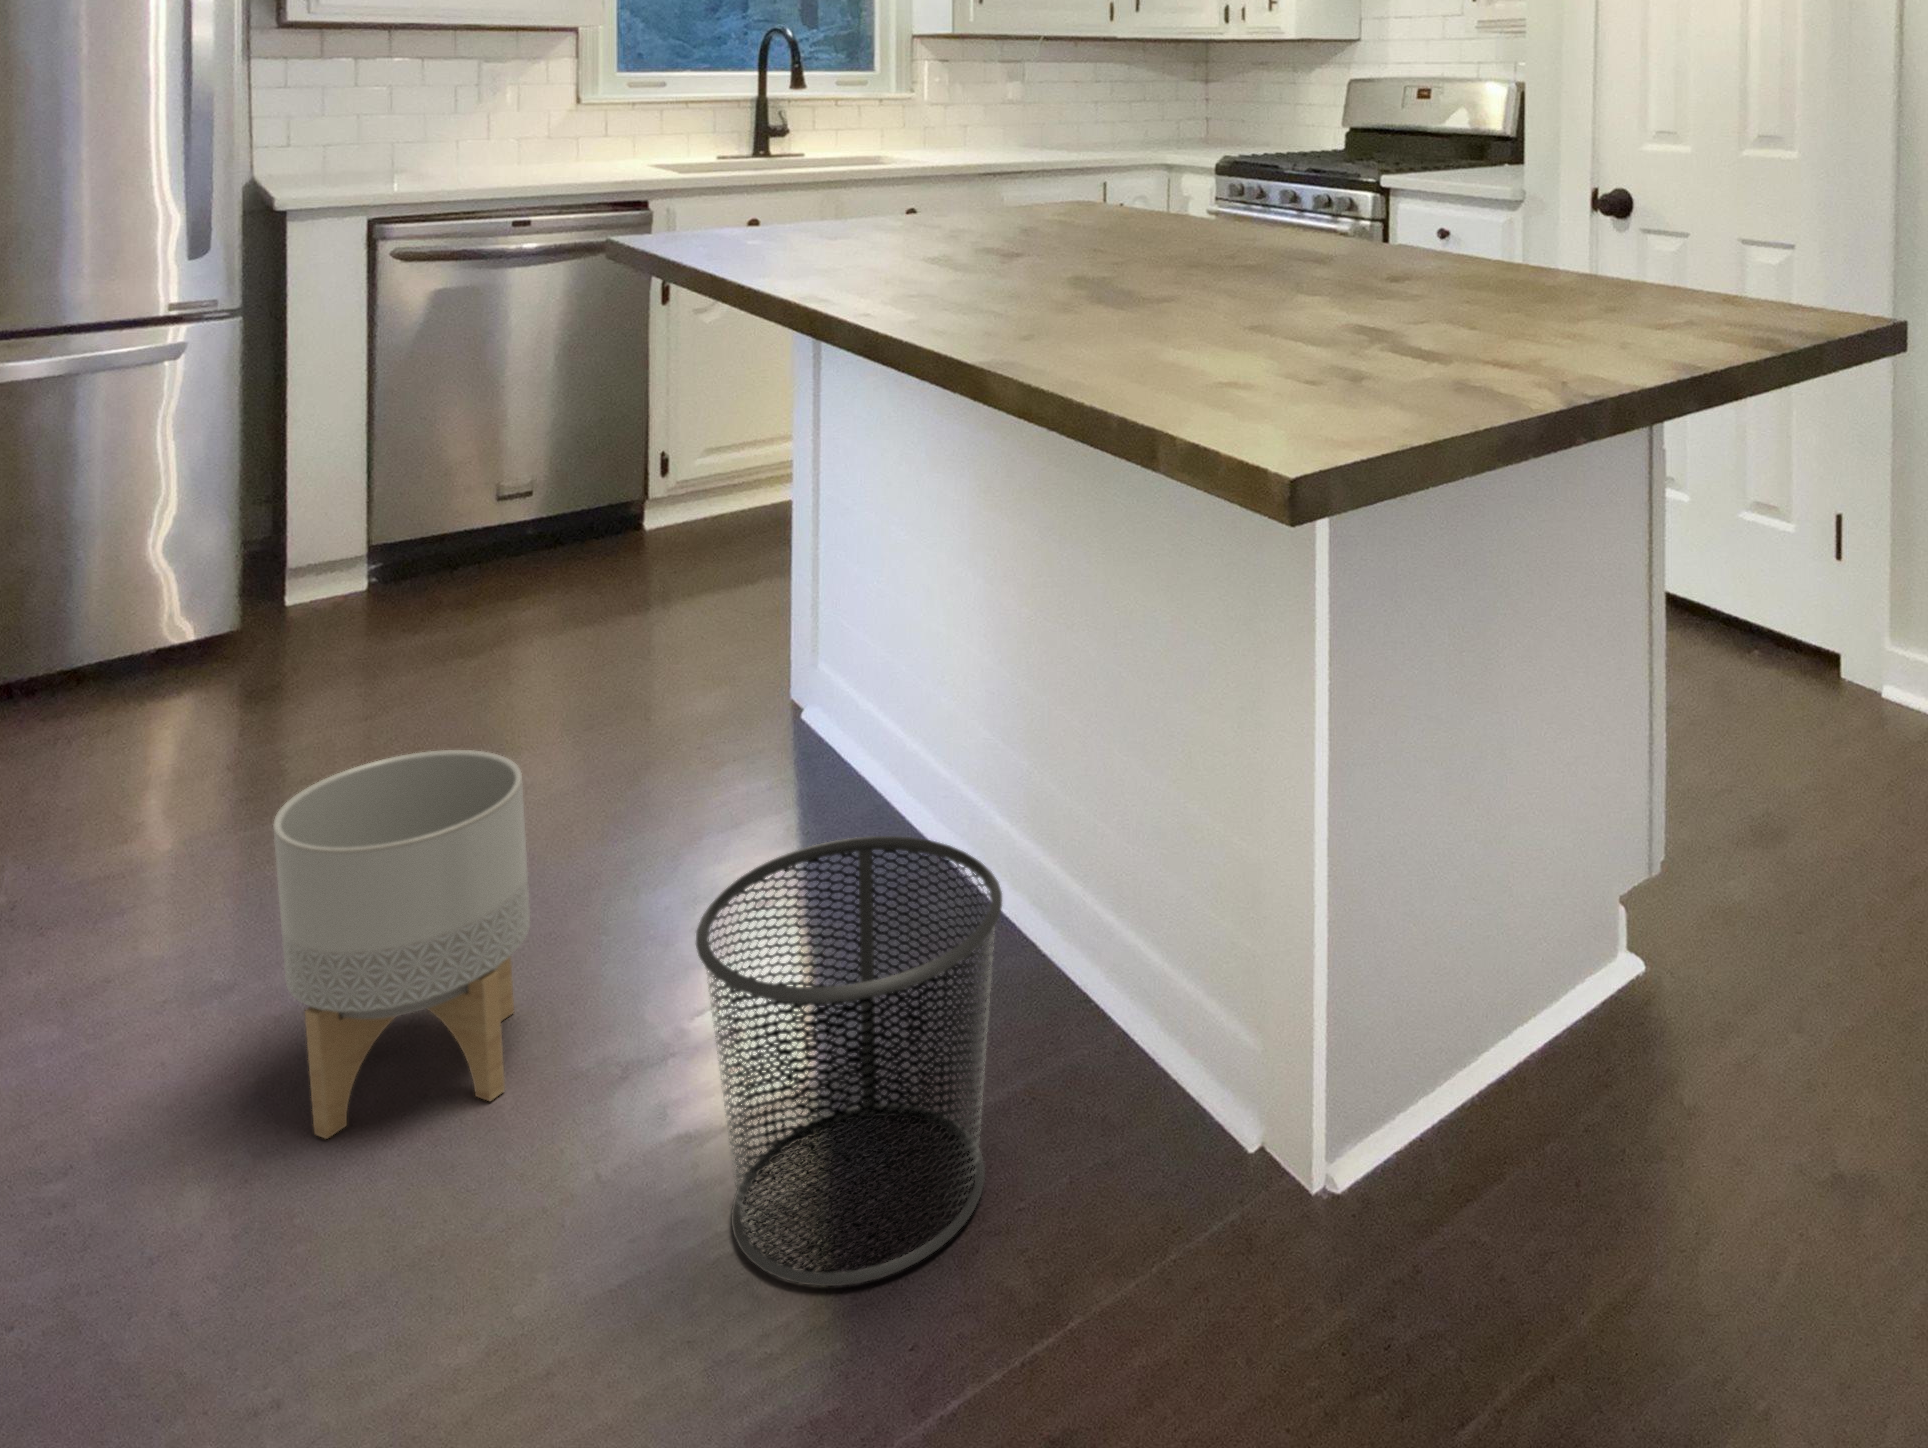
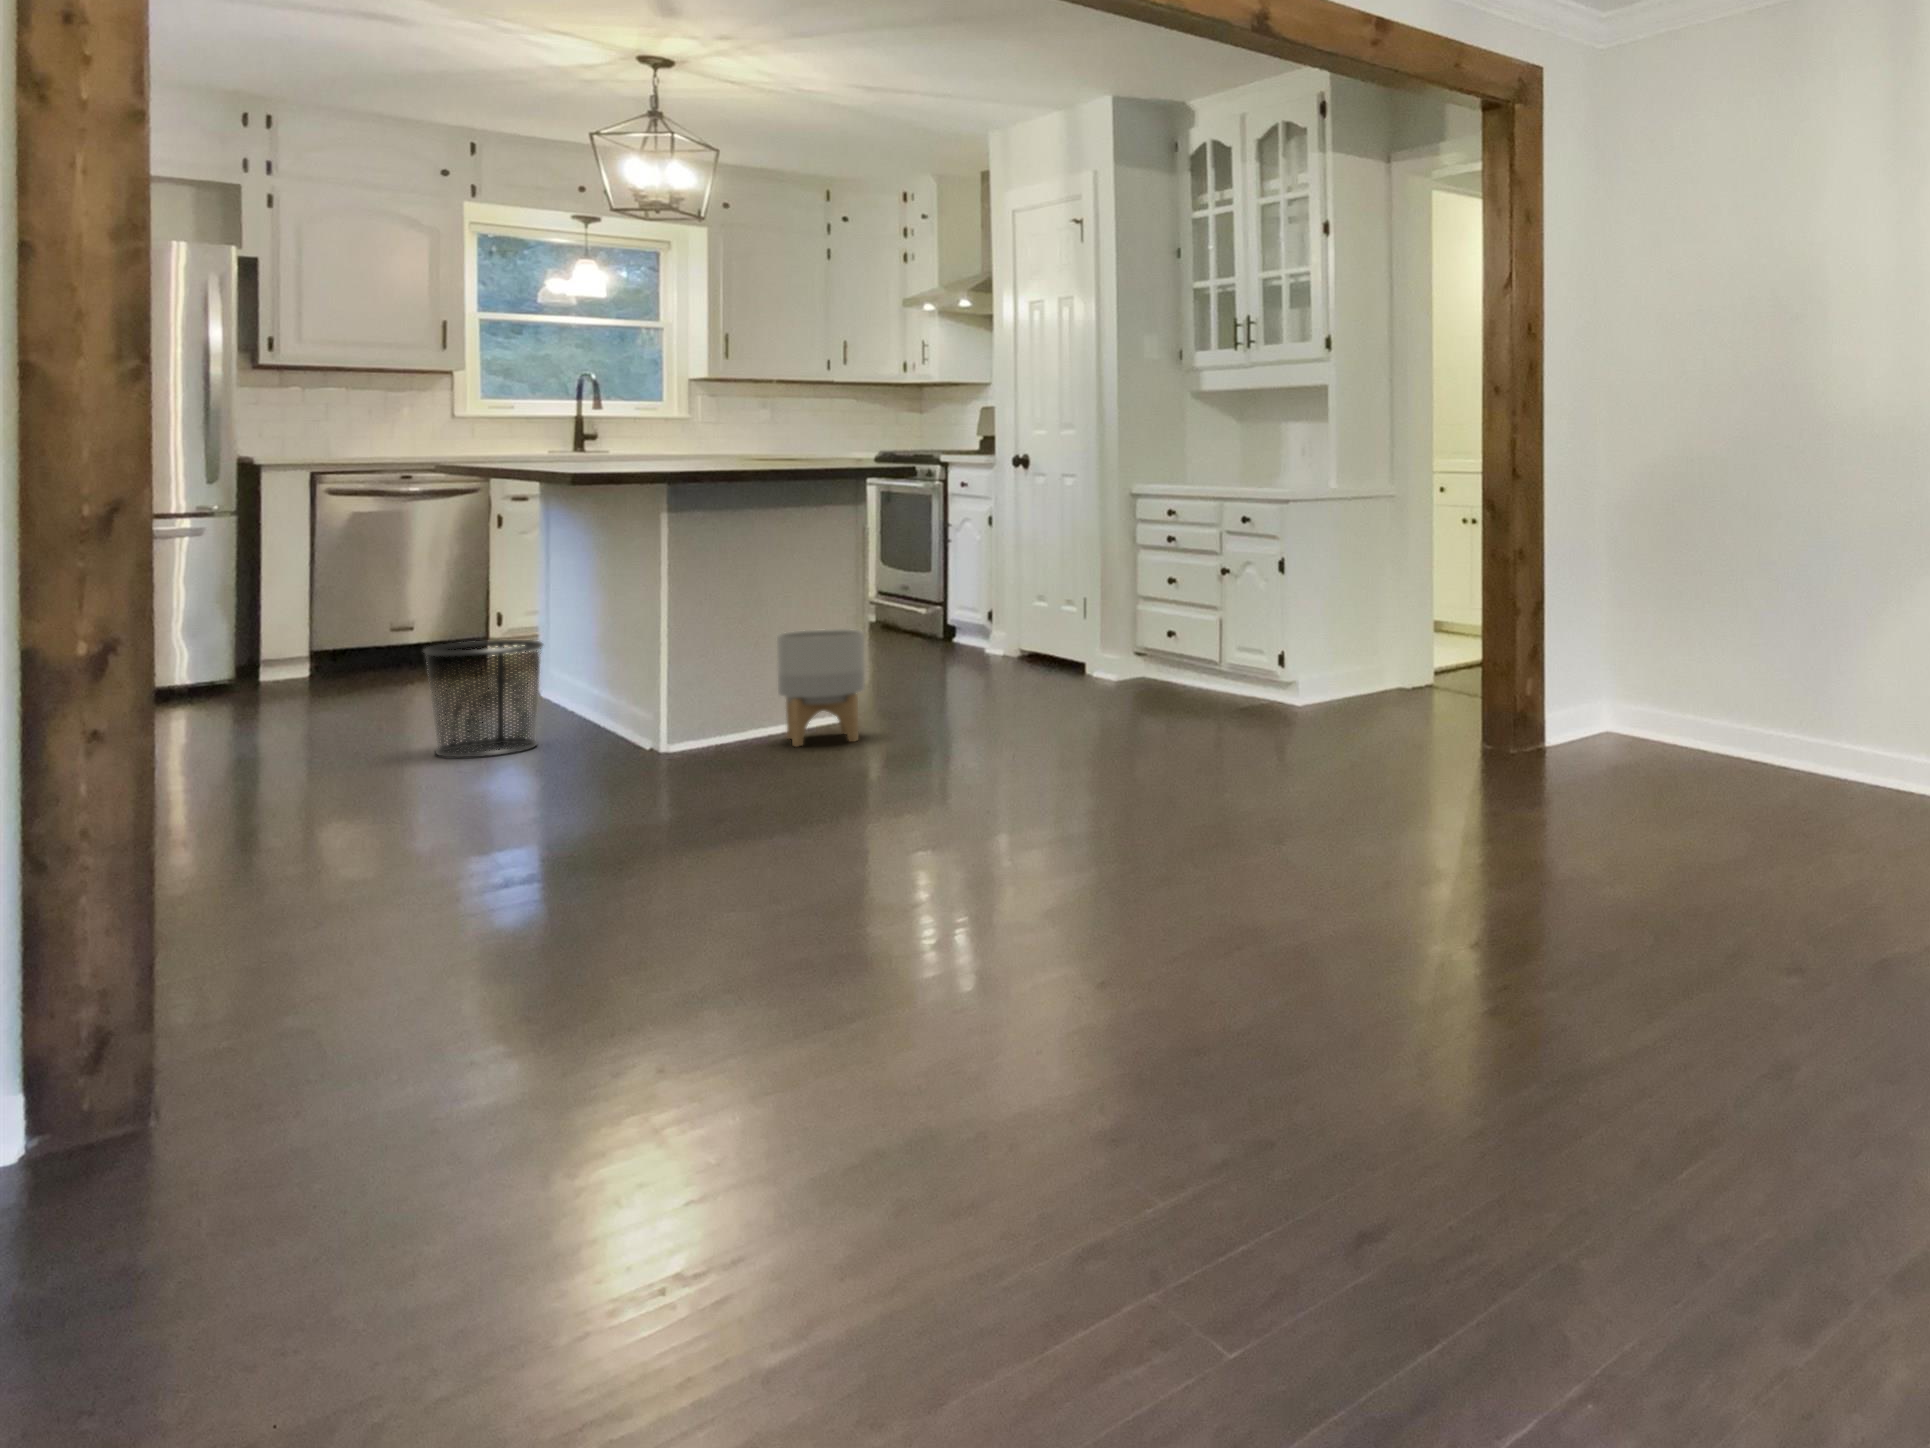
planter: present [273,750,530,1139] -> present [777,629,864,747]

